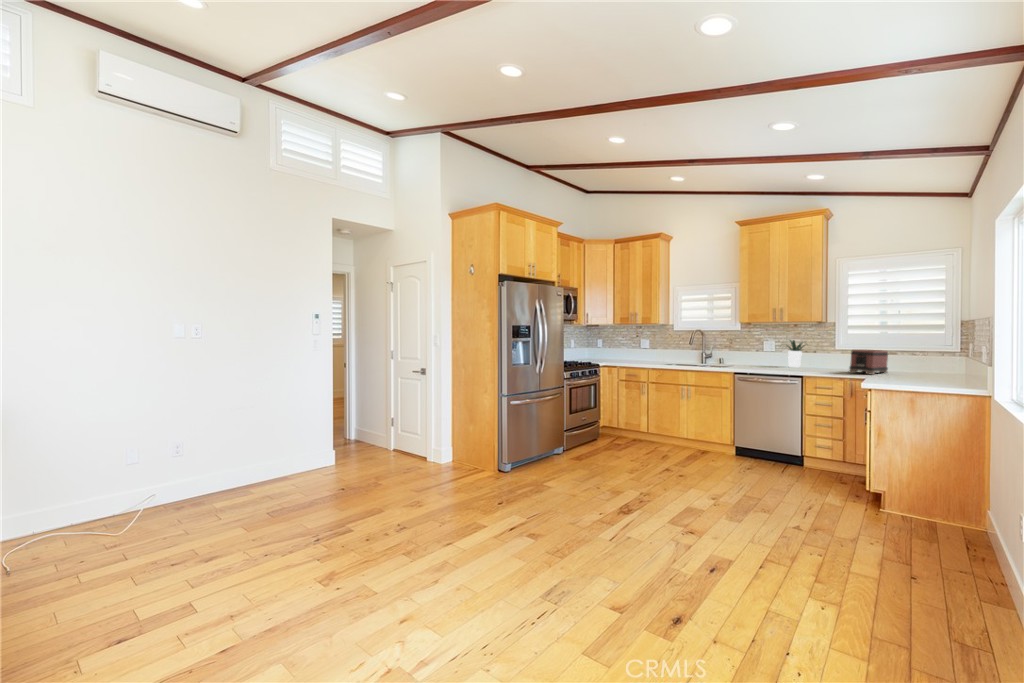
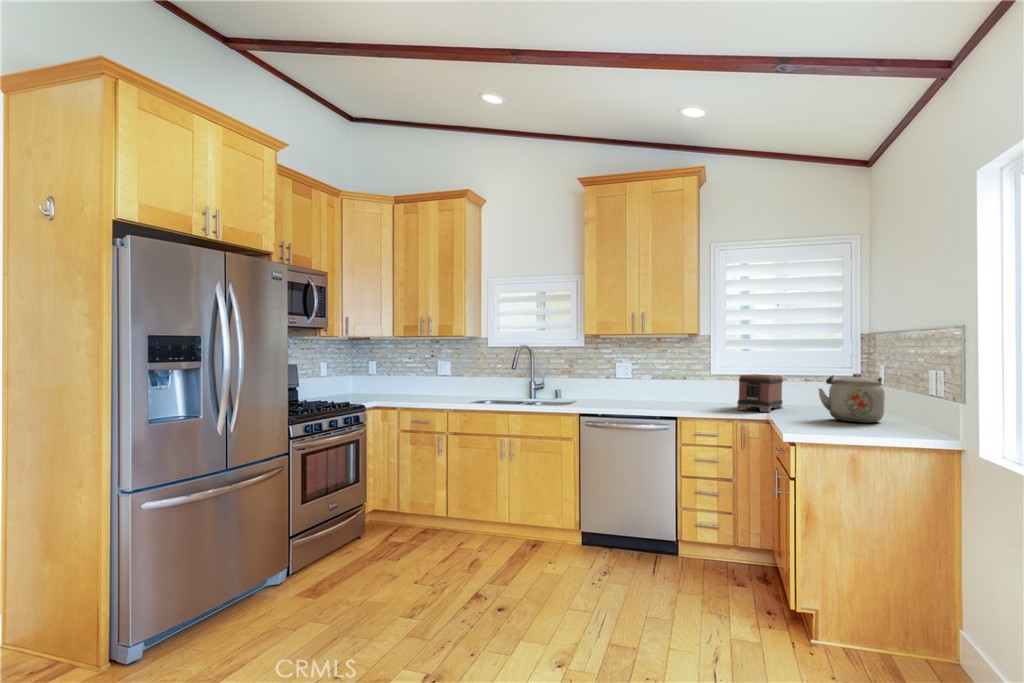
potted plant: present [787,340,803,367] -> none [637,360,684,401]
kettle: none [905,349,958,382] -> present [818,373,885,423]

